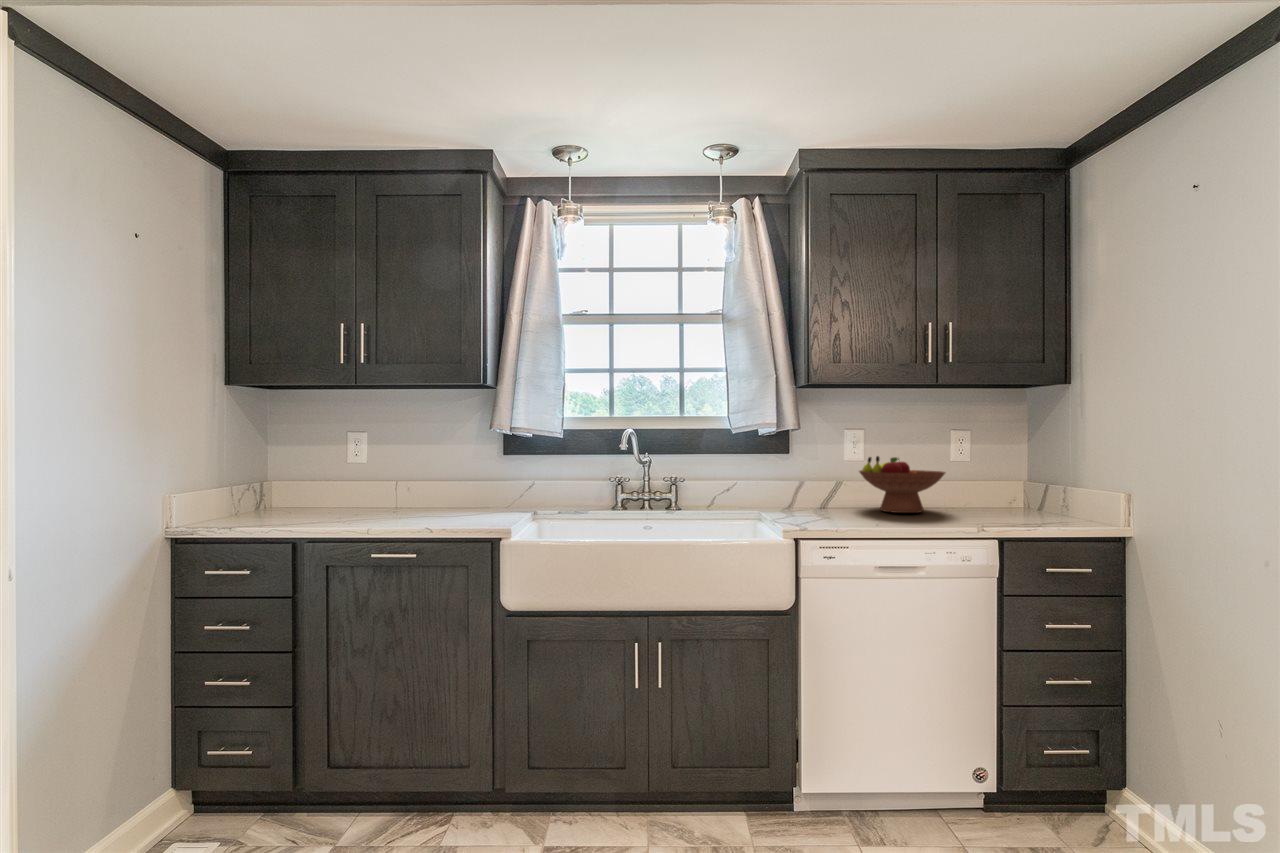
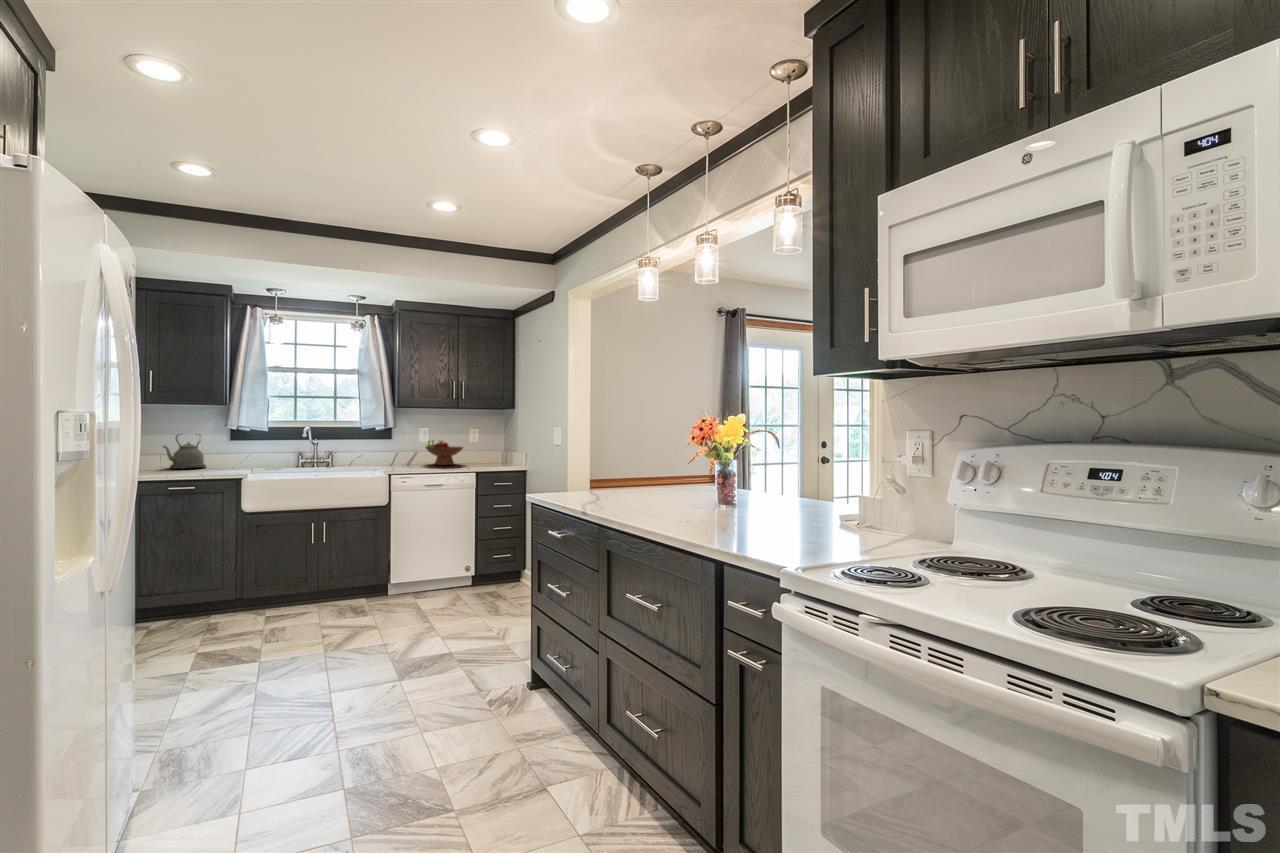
kettle: none [393,443,464,508] -> present [163,435,206,469]

